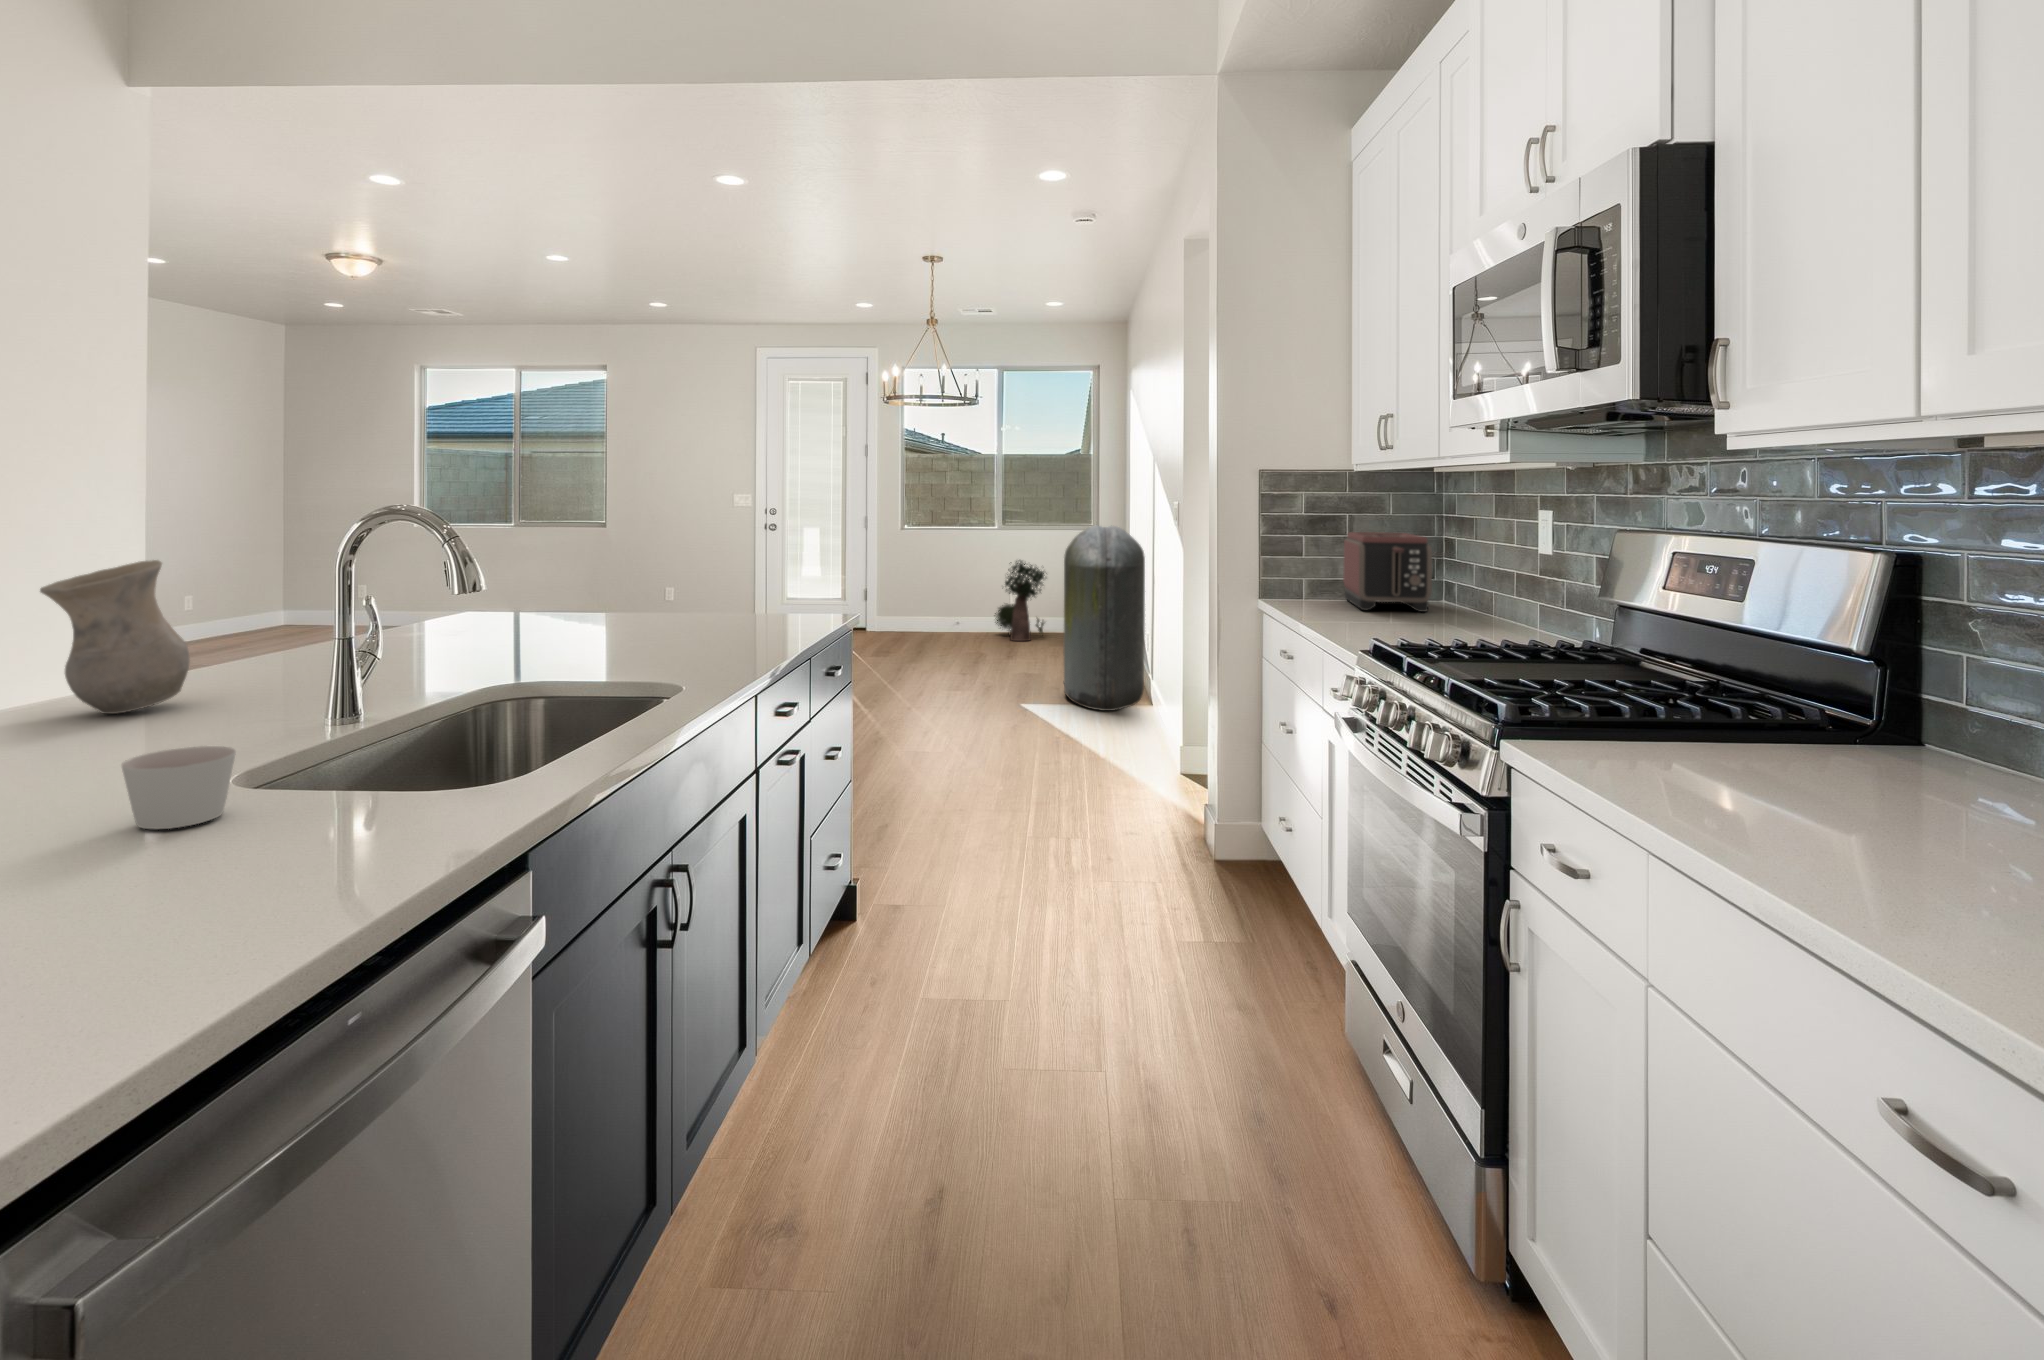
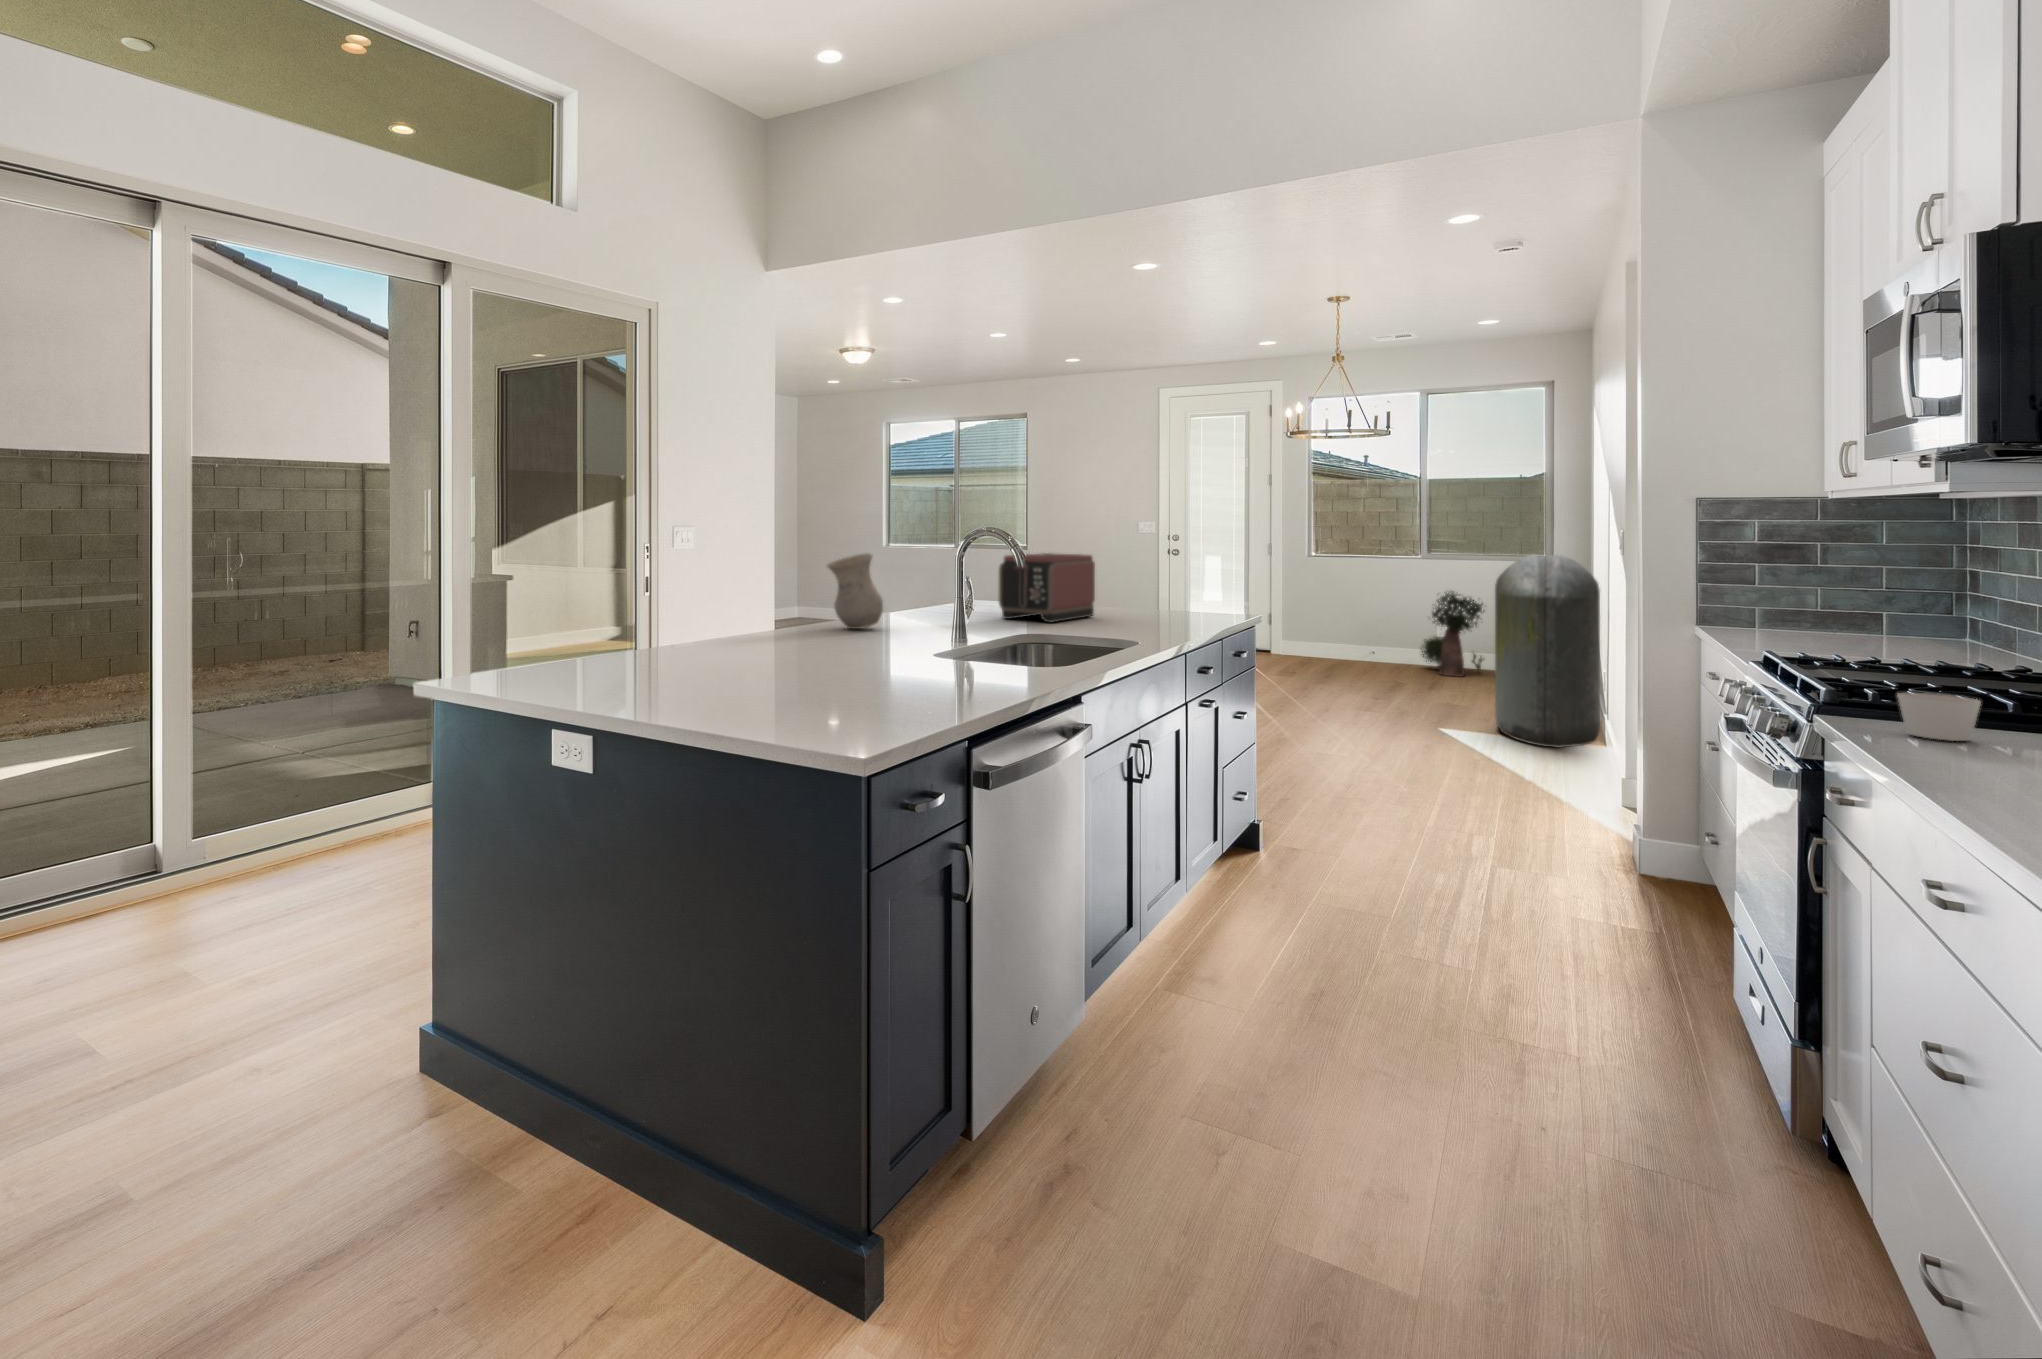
toaster: present [1343,532,1432,612] -> present [999,553,1095,622]
candle: present [121,746,236,829] -> present [1897,693,1981,741]

